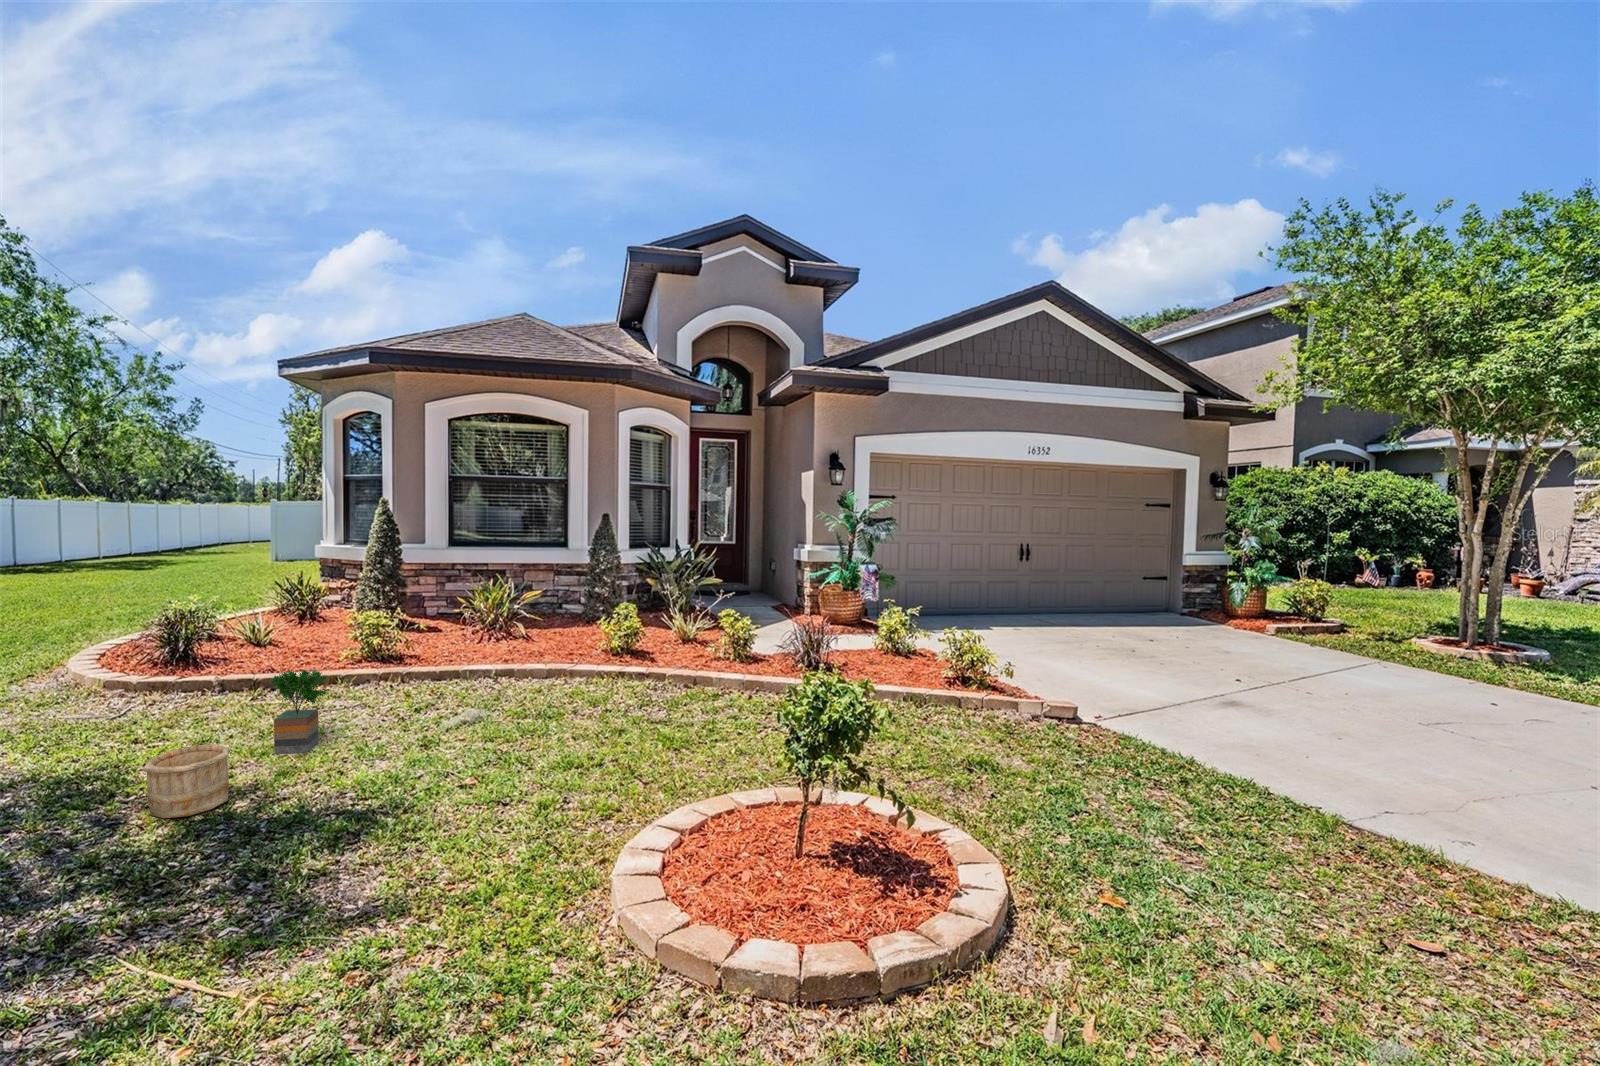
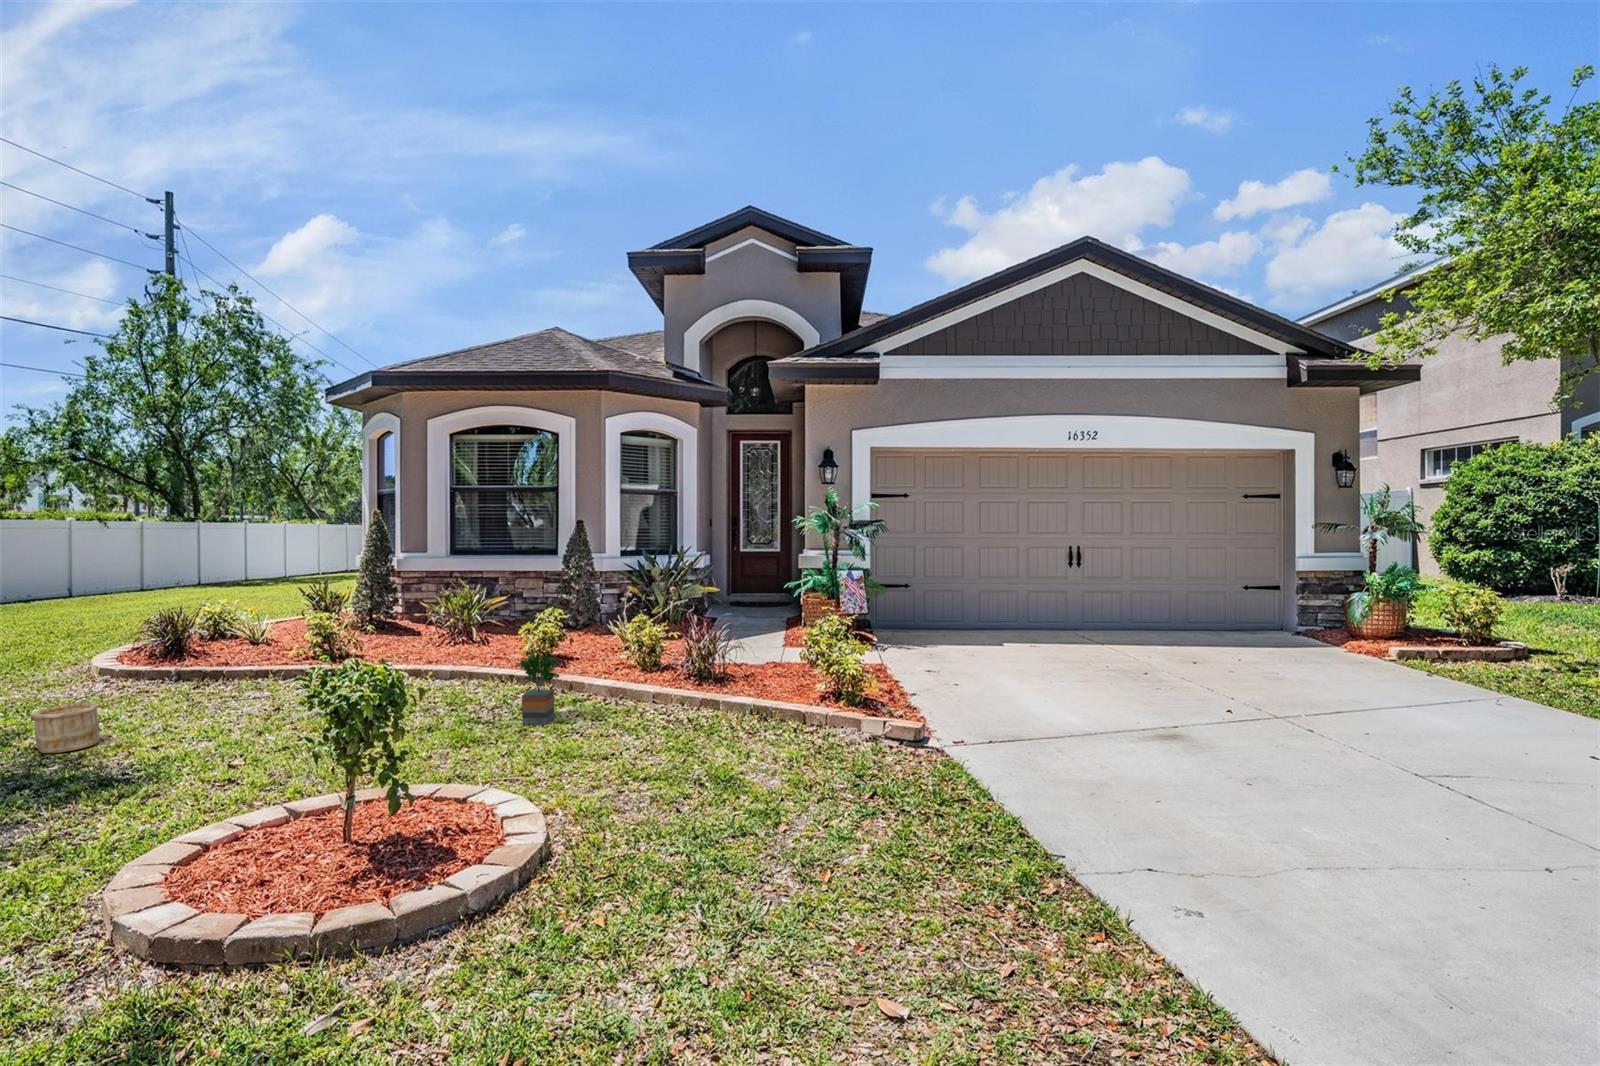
potted tree: present [271,670,328,754] -> present [519,656,561,724]

